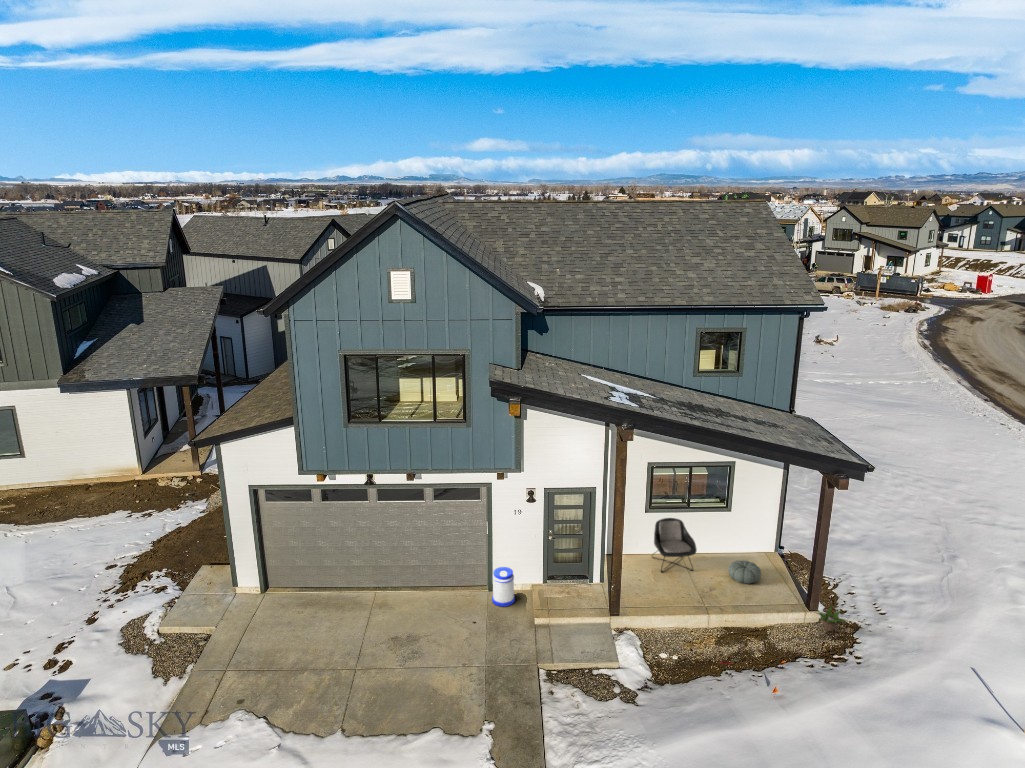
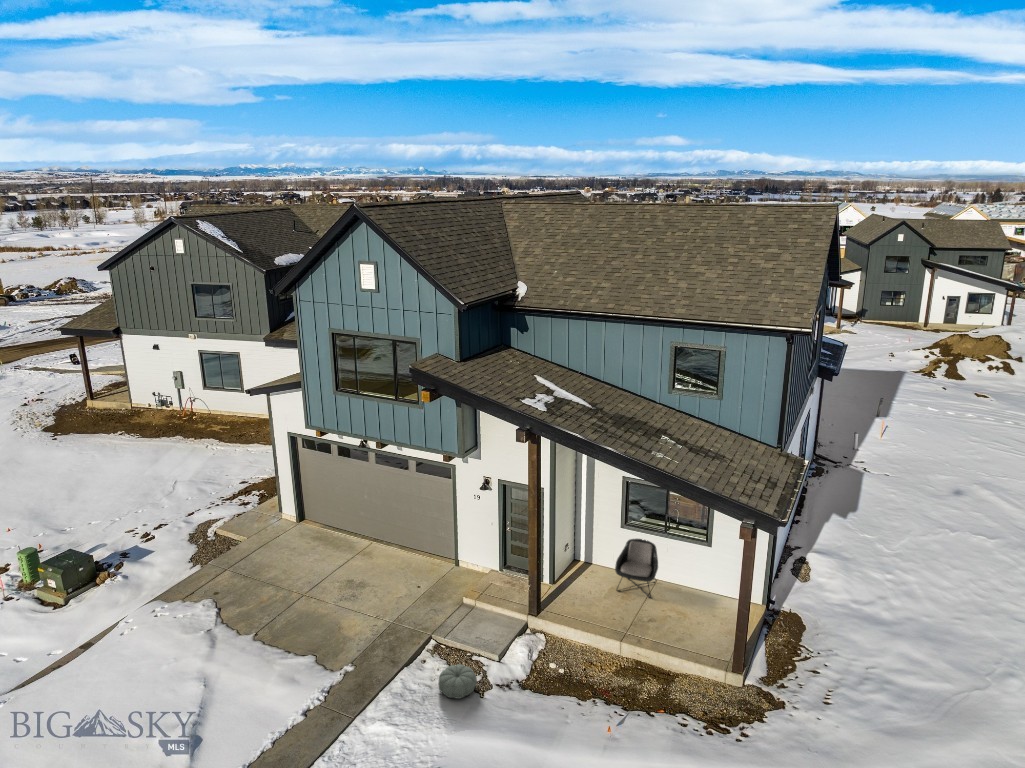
pouf: present [728,560,761,584] -> present [438,664,477,699]
trash can: present [492,567,515,607] -> none [450,546,471,582]
decorative plant: present [816,607,847,631] -> none [729,673,767,701]

